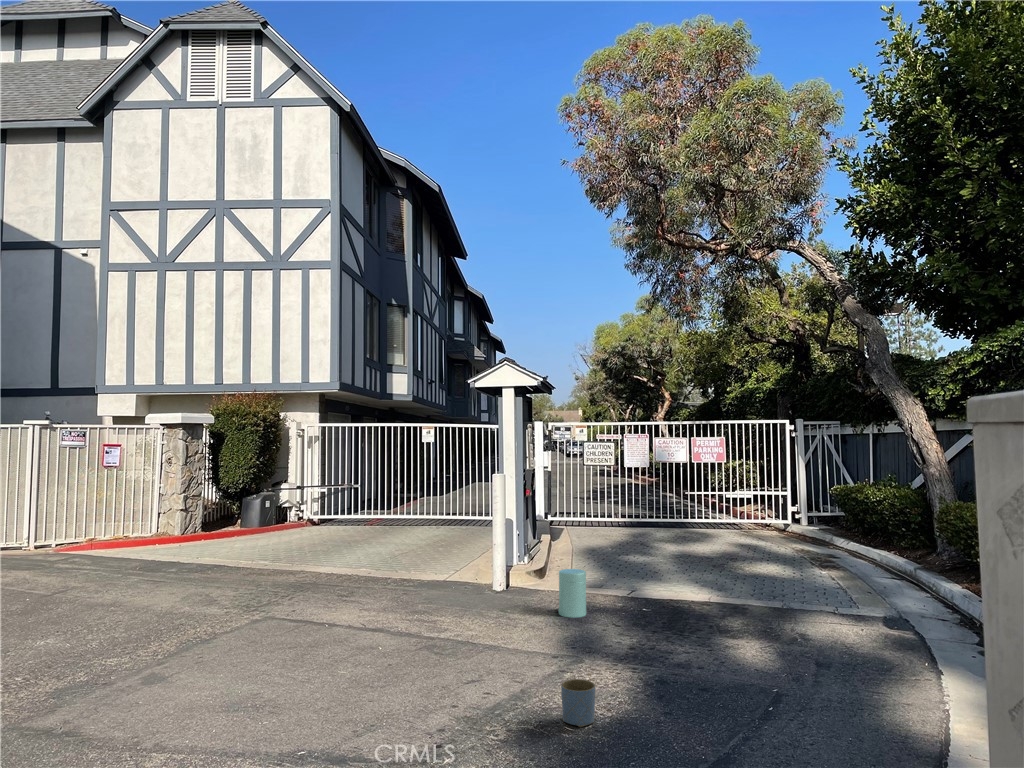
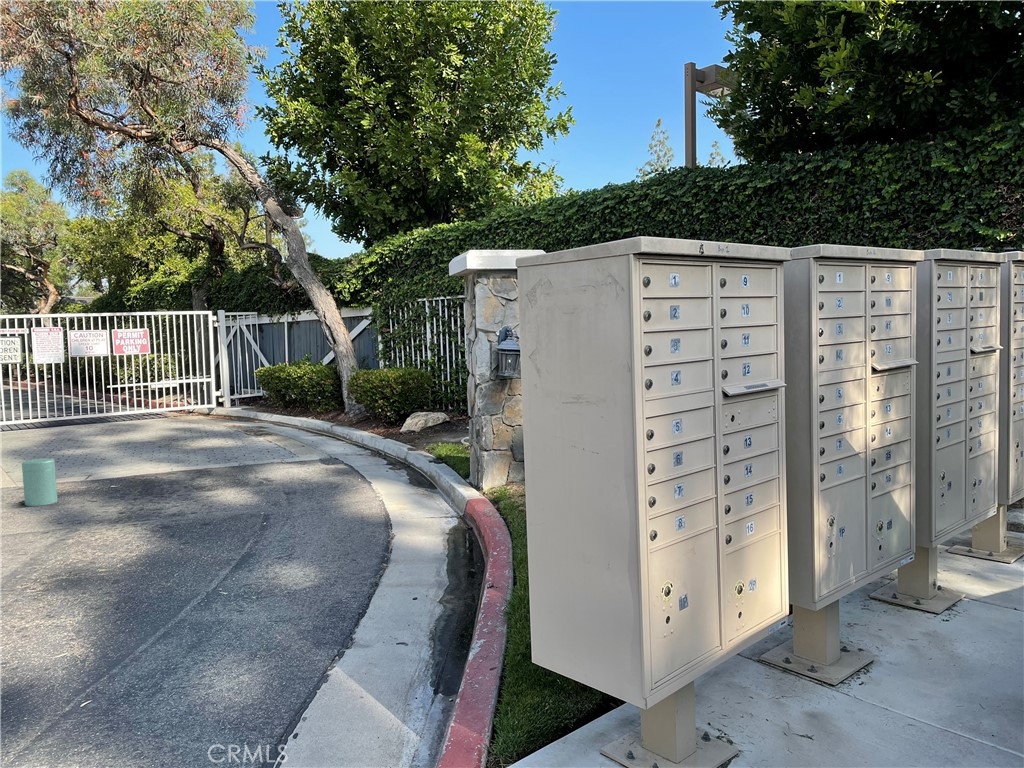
planter: present [561,679,595,727] -> none [95,529,129,566]

